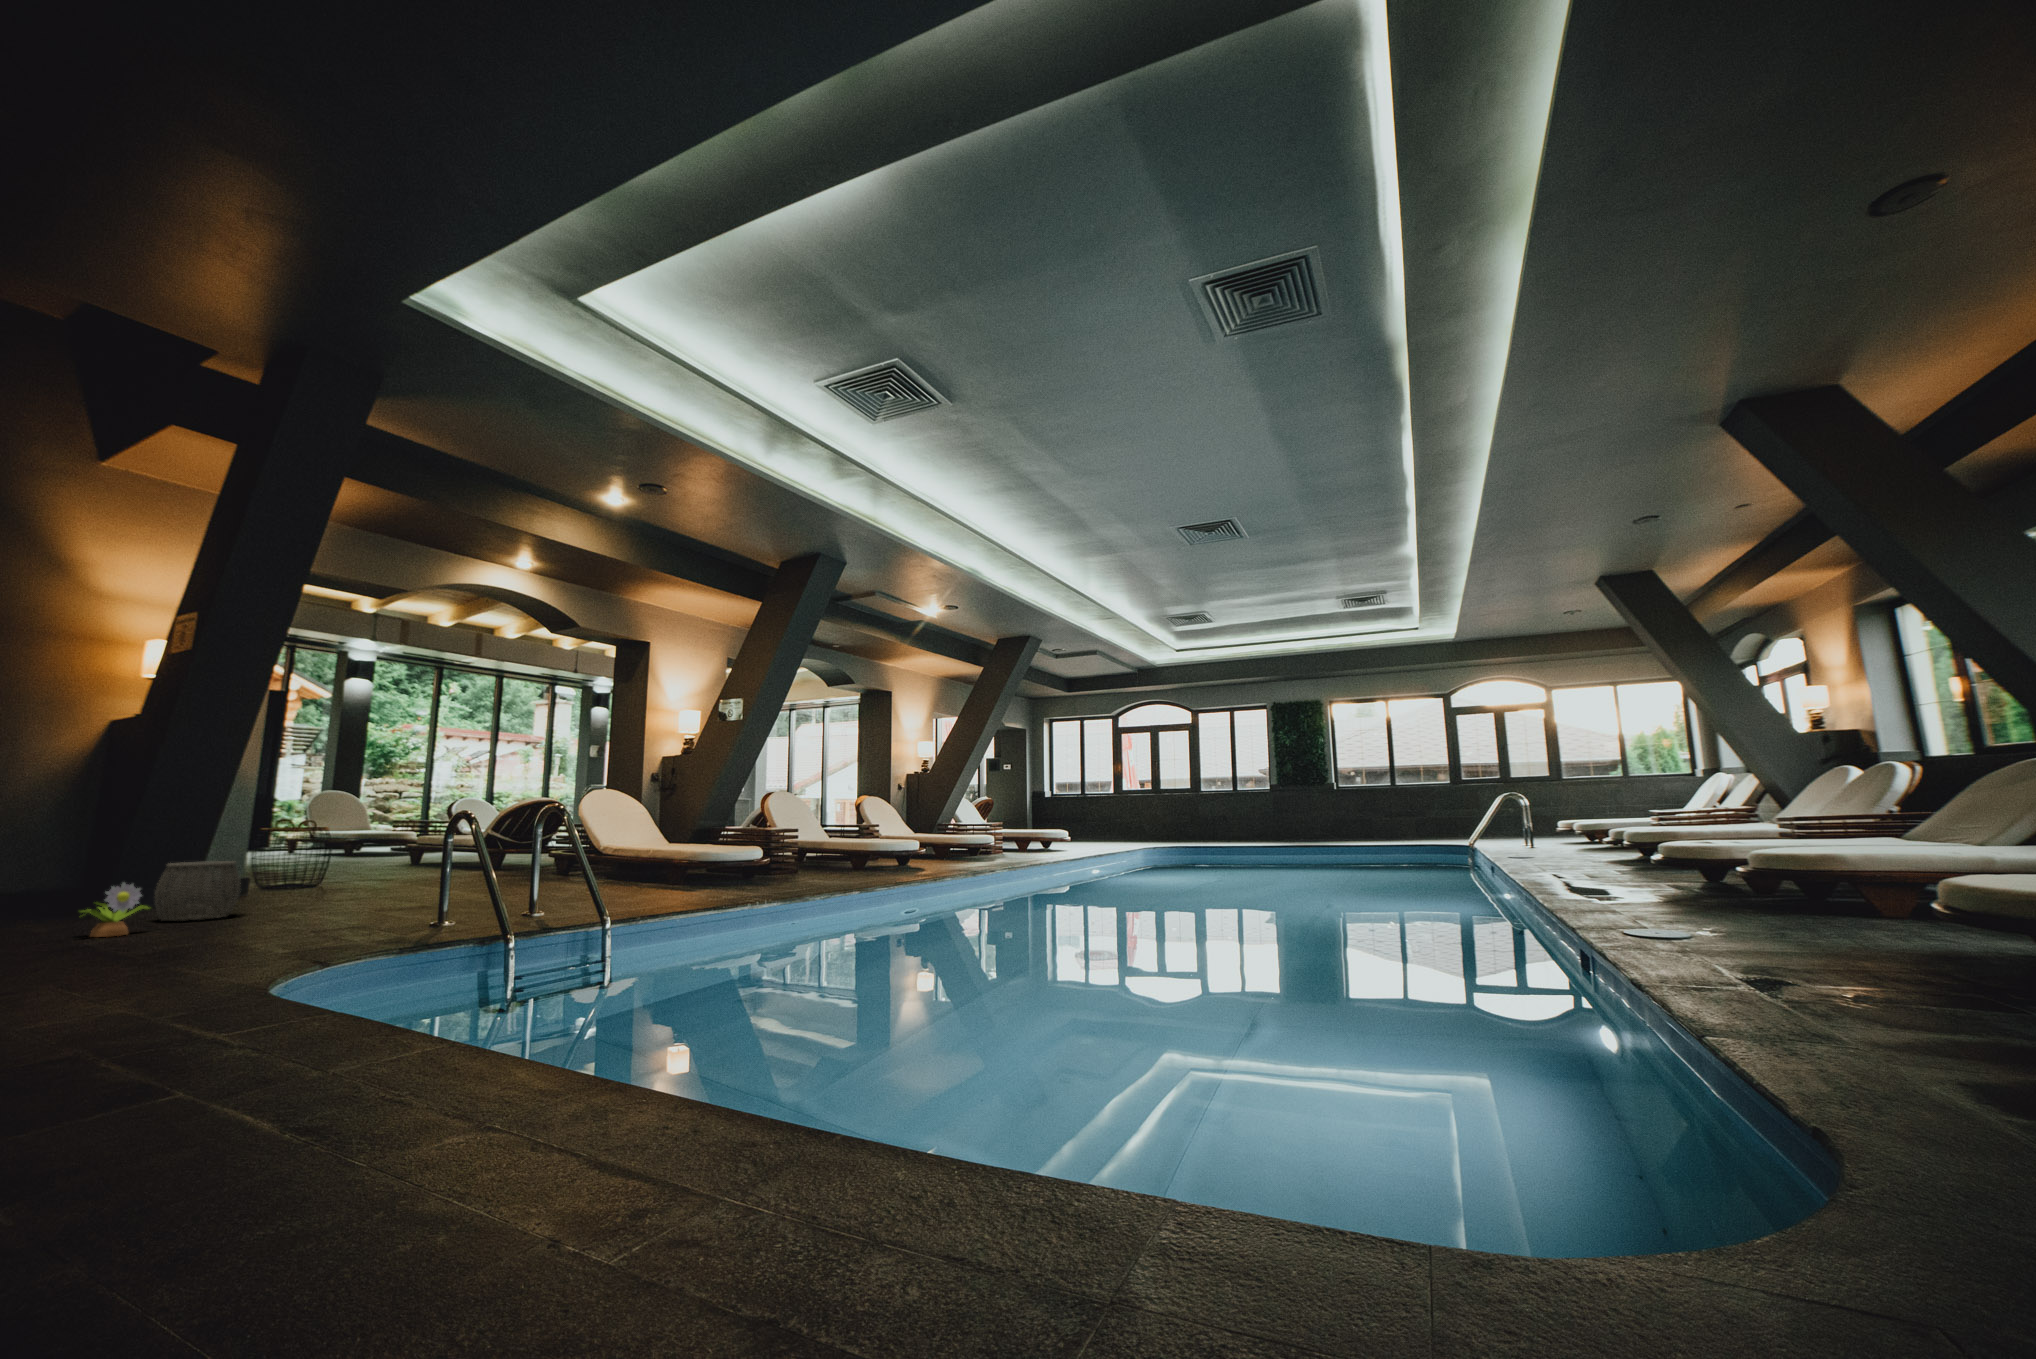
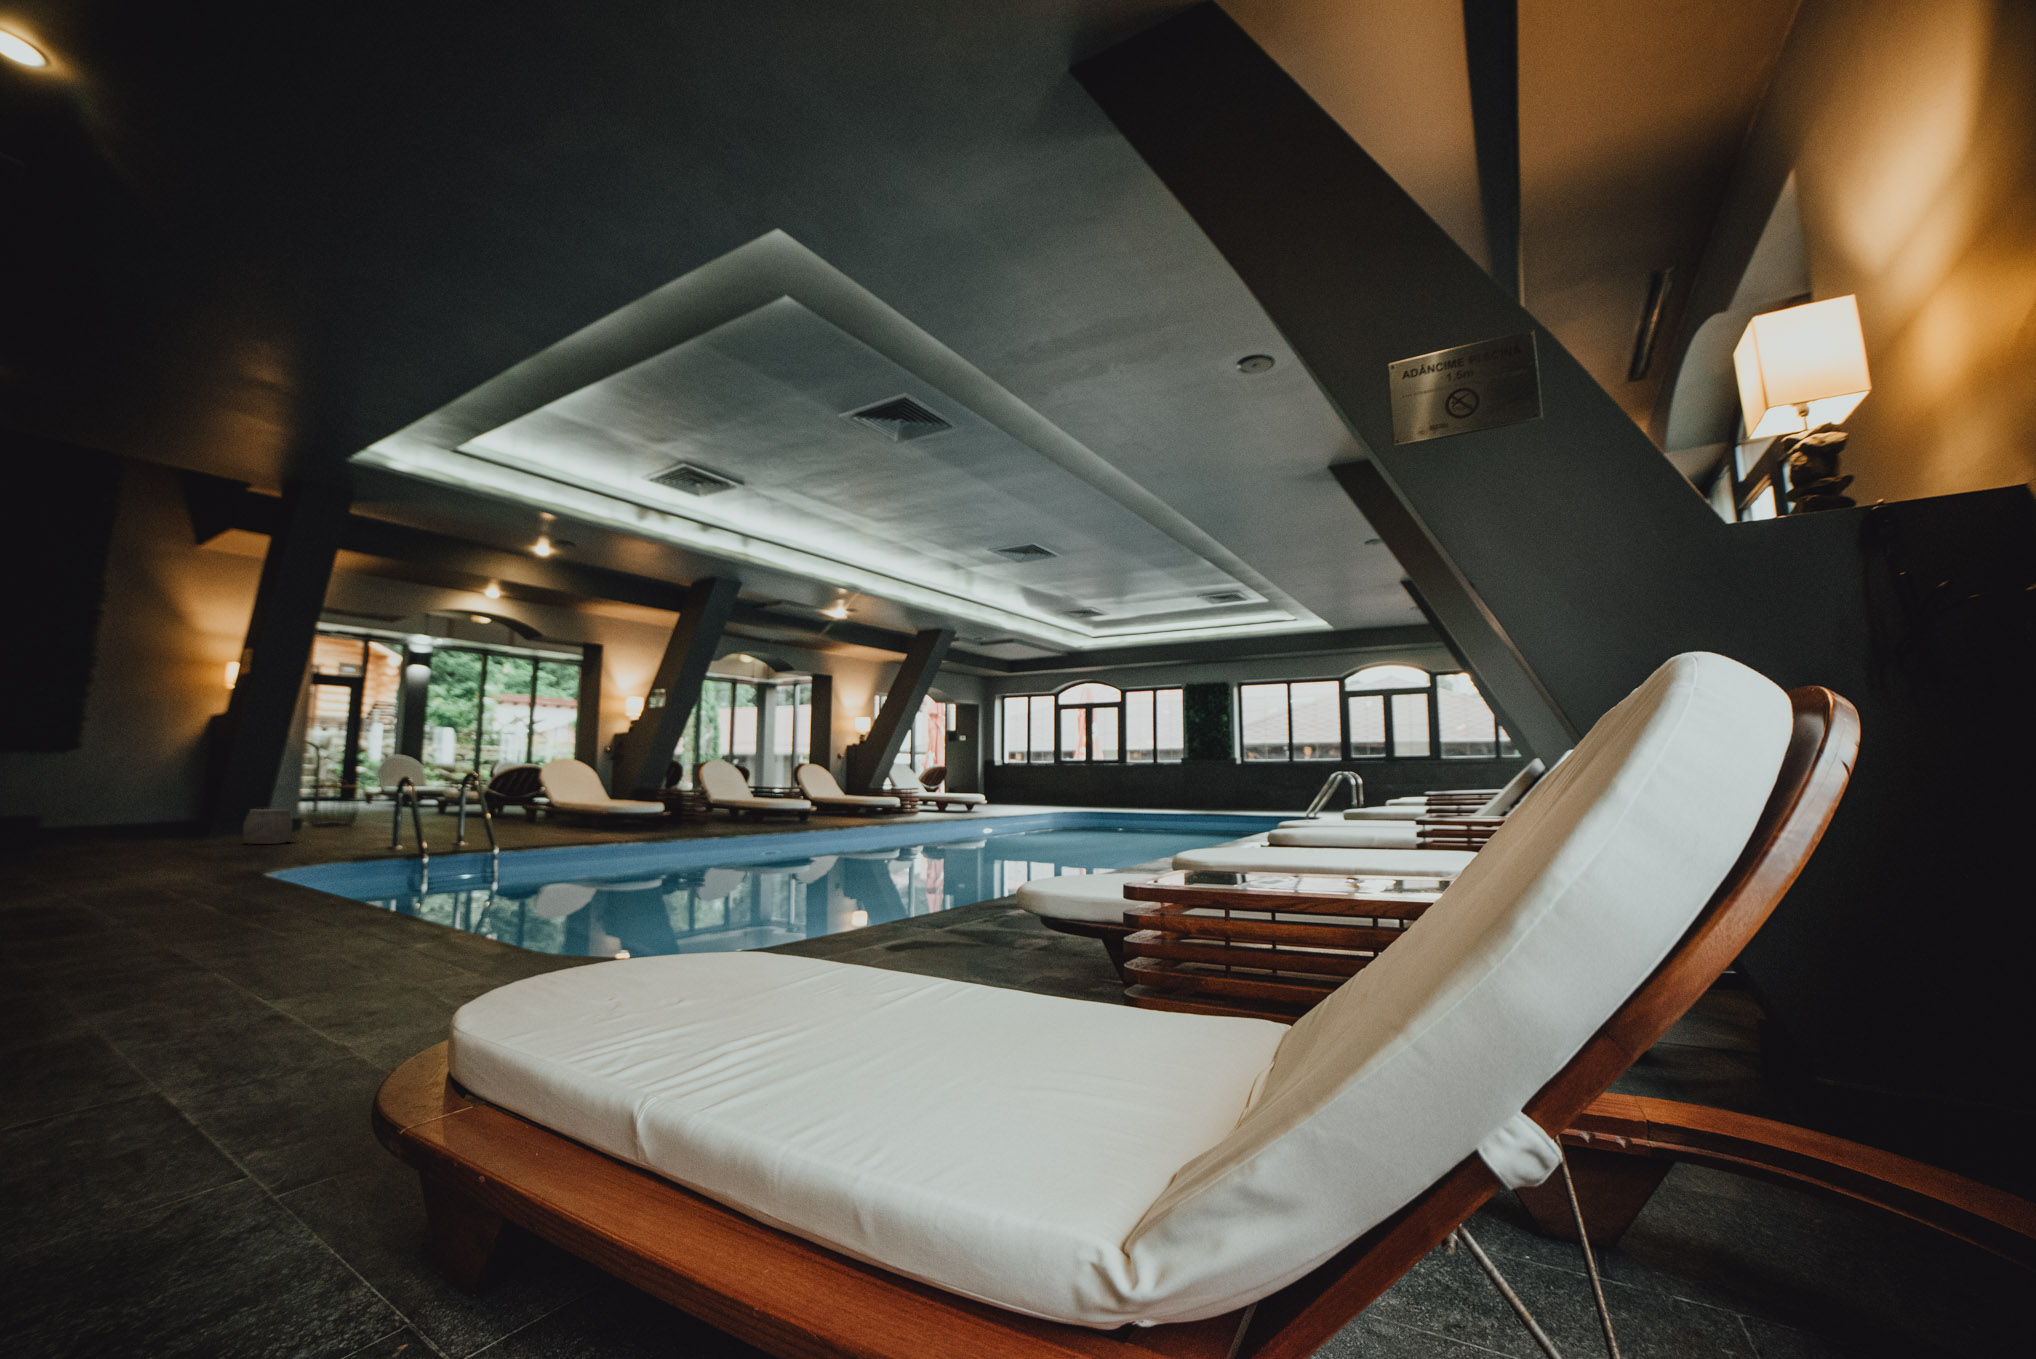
decorative plant: present [84,883,149,937] -> none [204,819,243,850]

